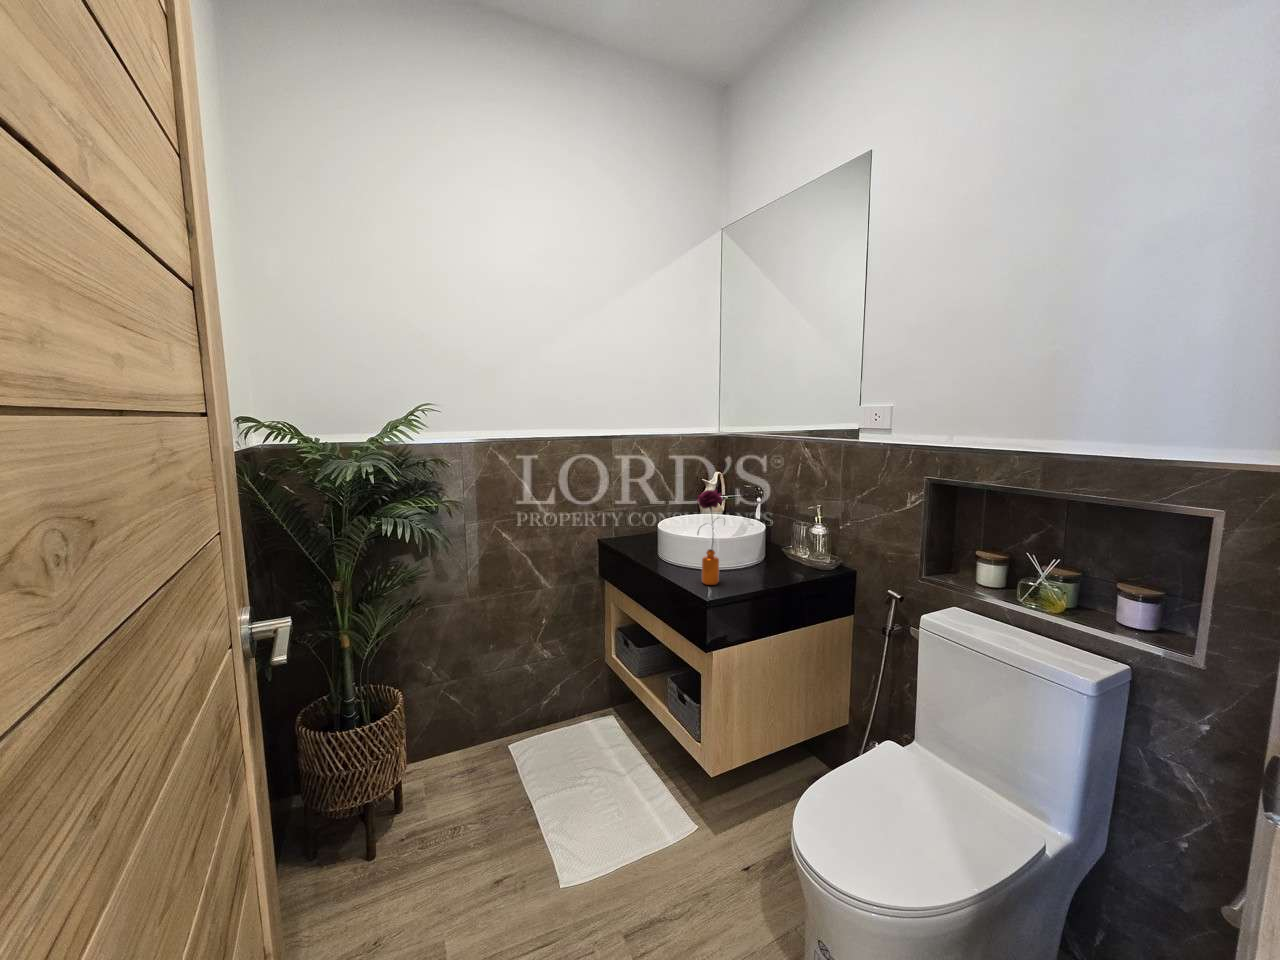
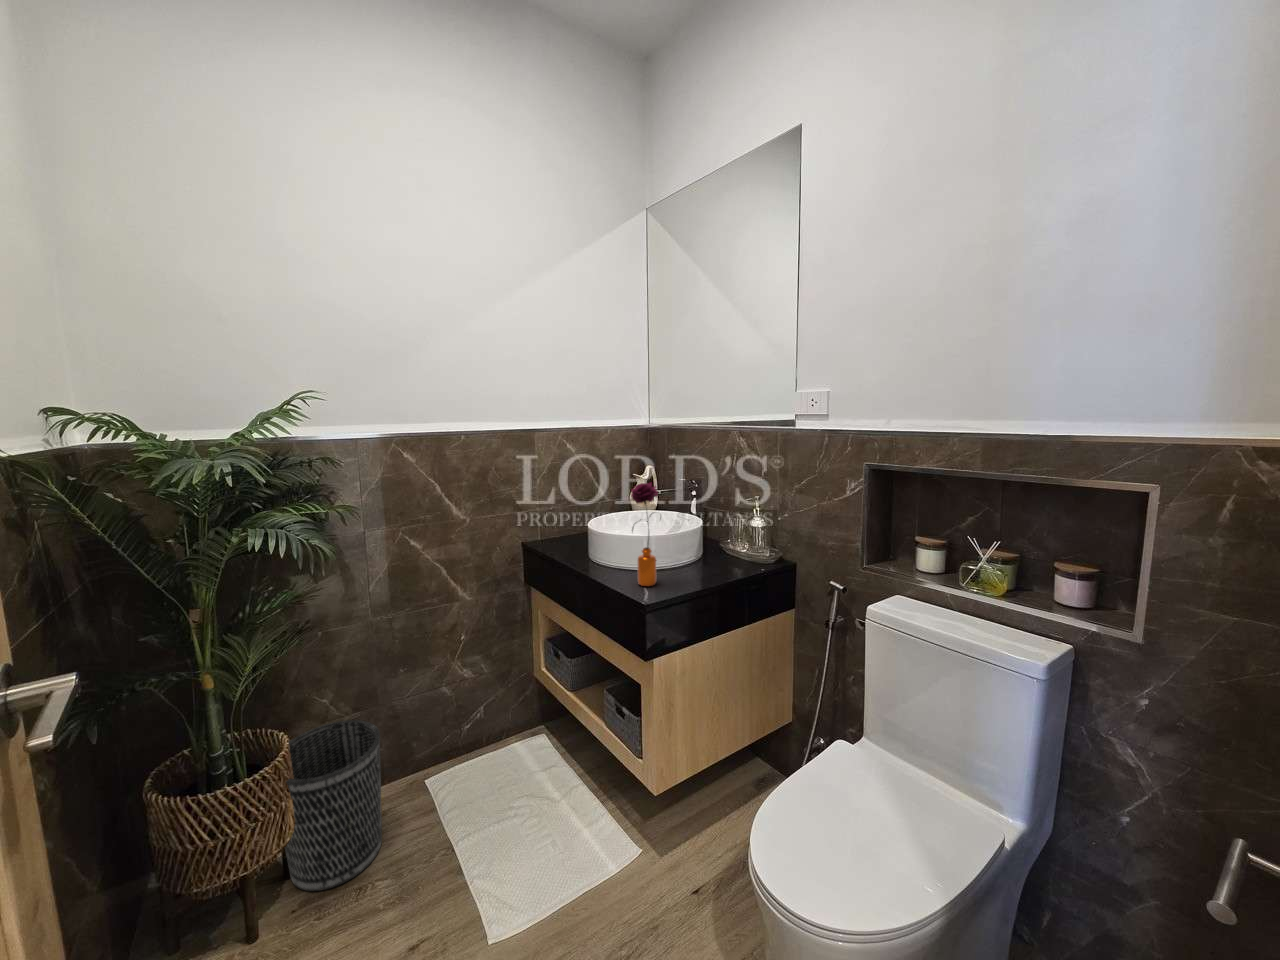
wastebasket: none [386,686,473,826] -> present [285,720,382,891]

